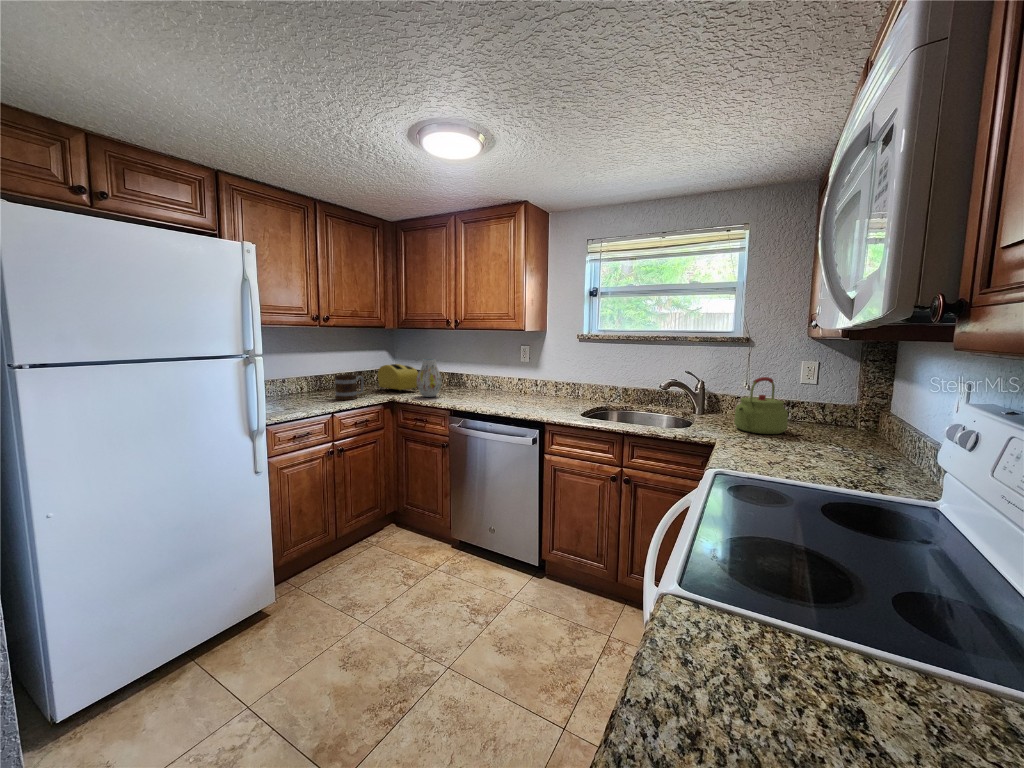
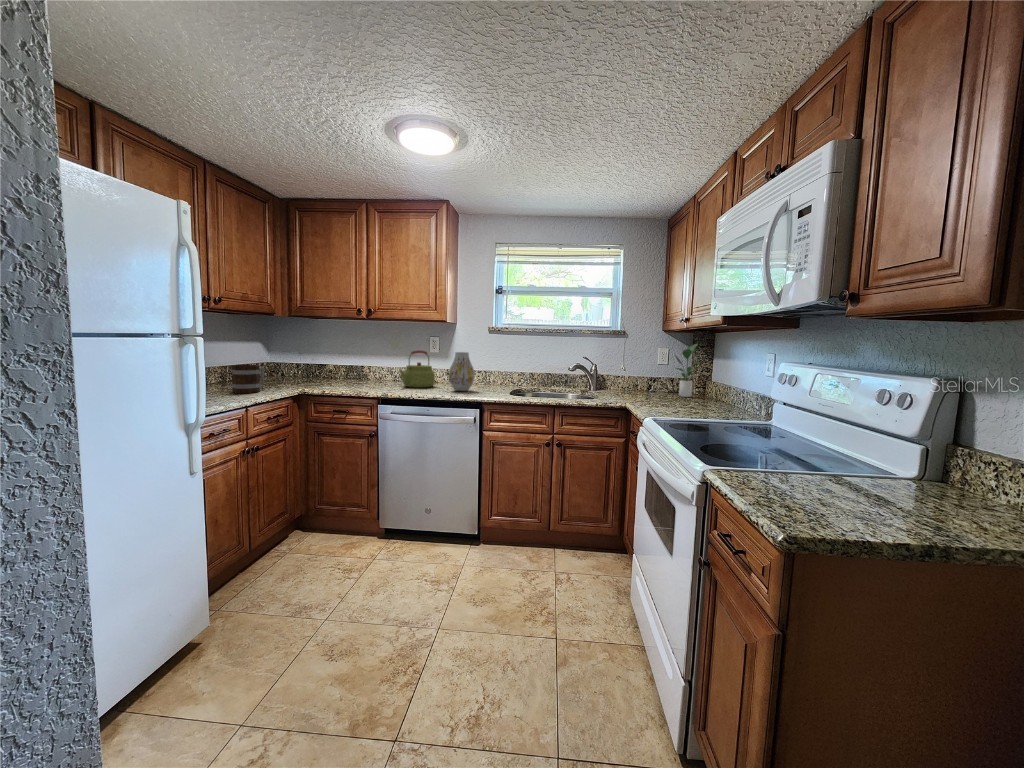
potted plant: none [812,357,866,434] -> present [675,343,700,397]
vase: present [417,359,442,397] -> present [449,352,475,391]
toaster: present [378,364,418,392] -> none [270,355,320,386]
kettle: present [734,377,788,434] -> present [400,350,435,388]

